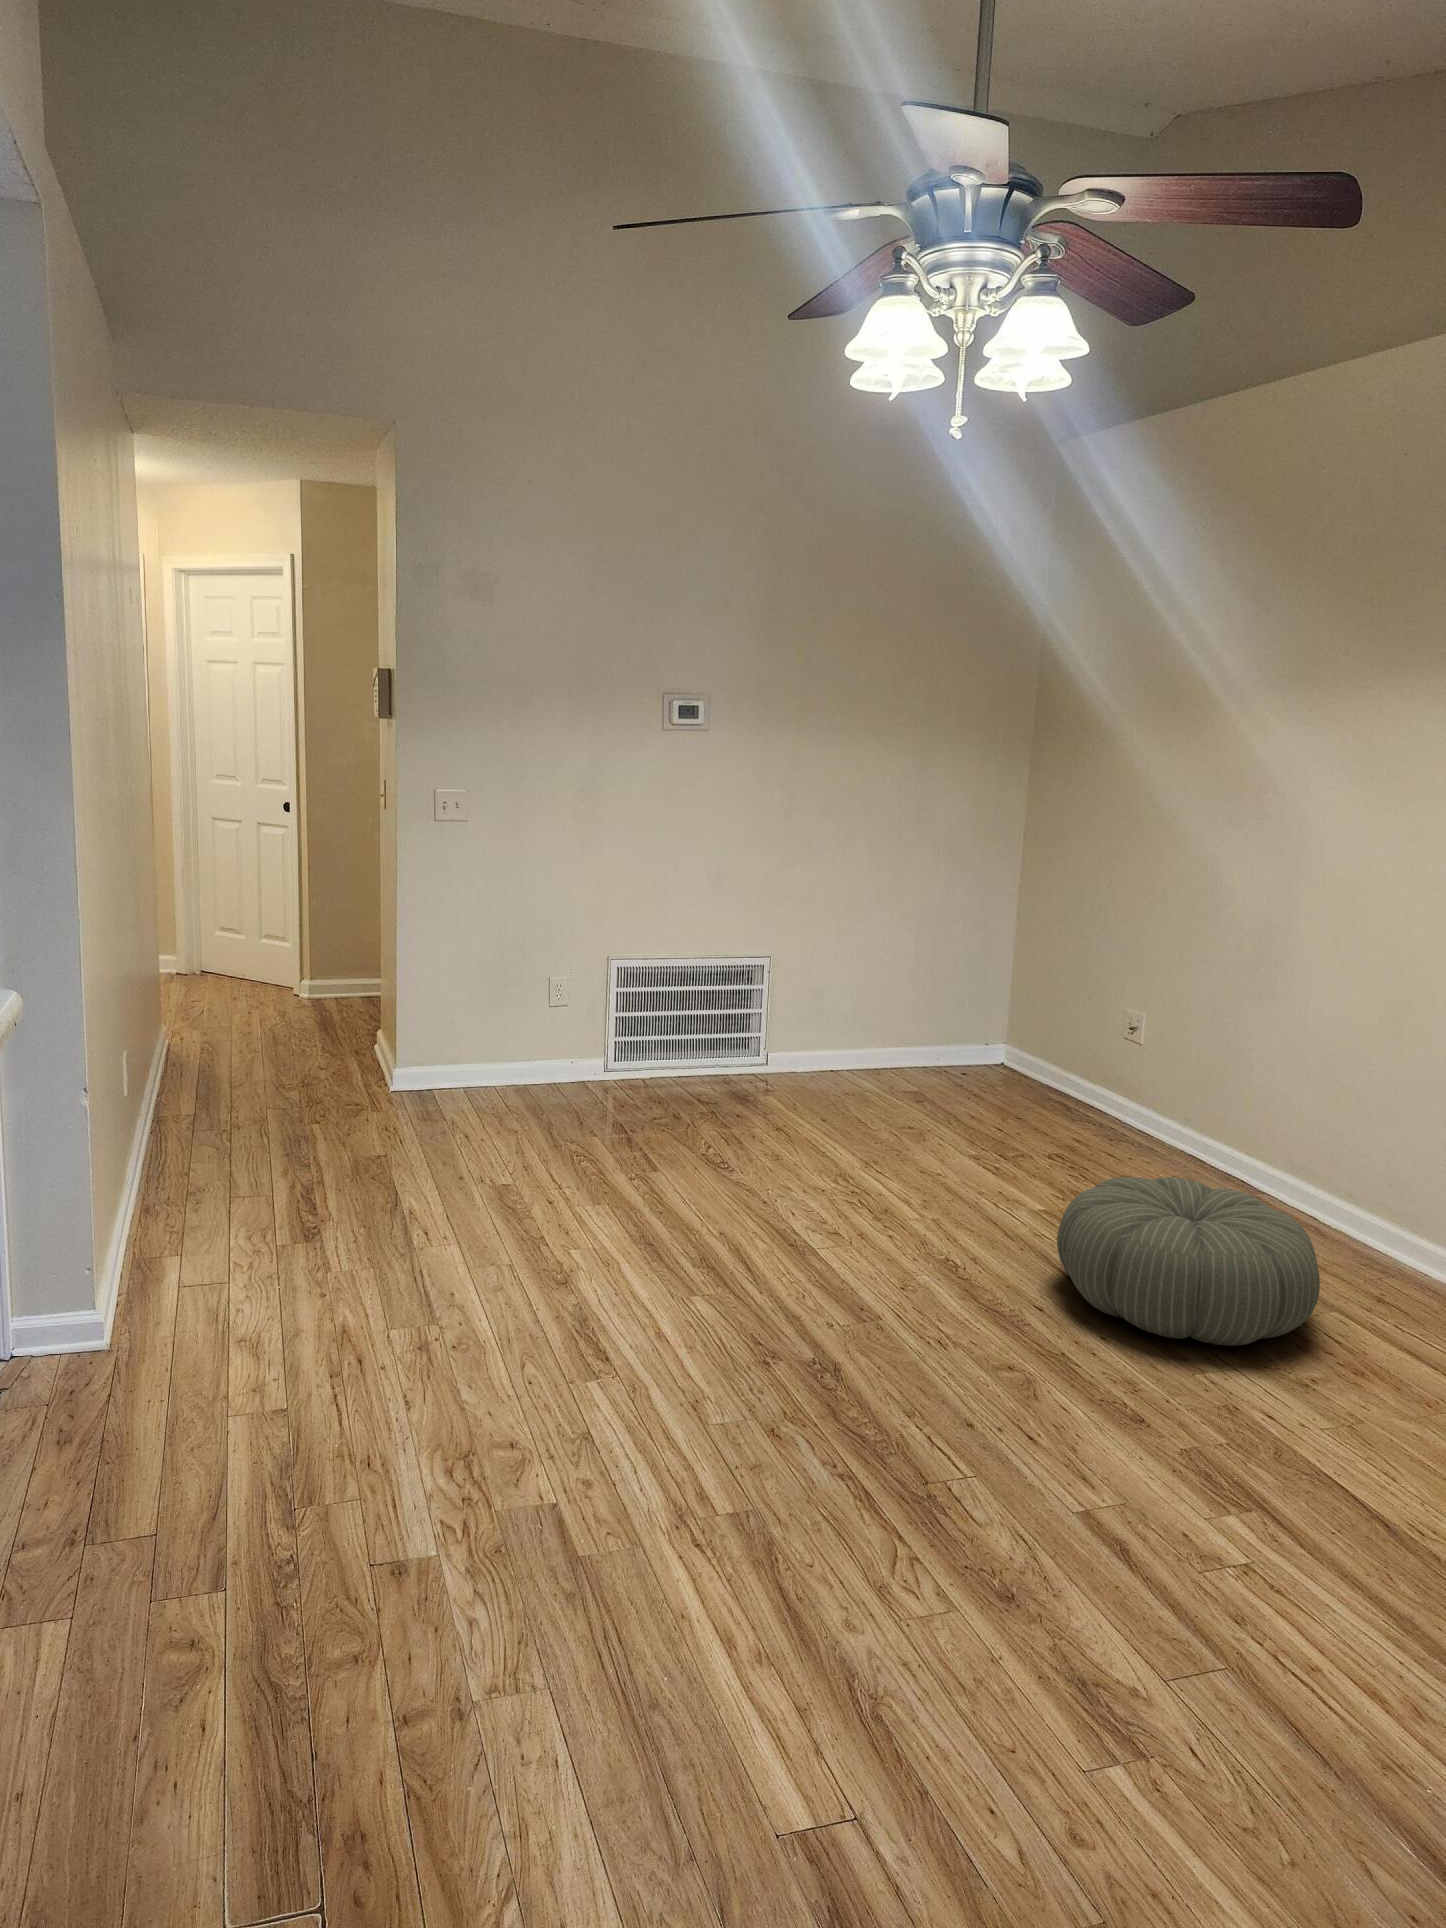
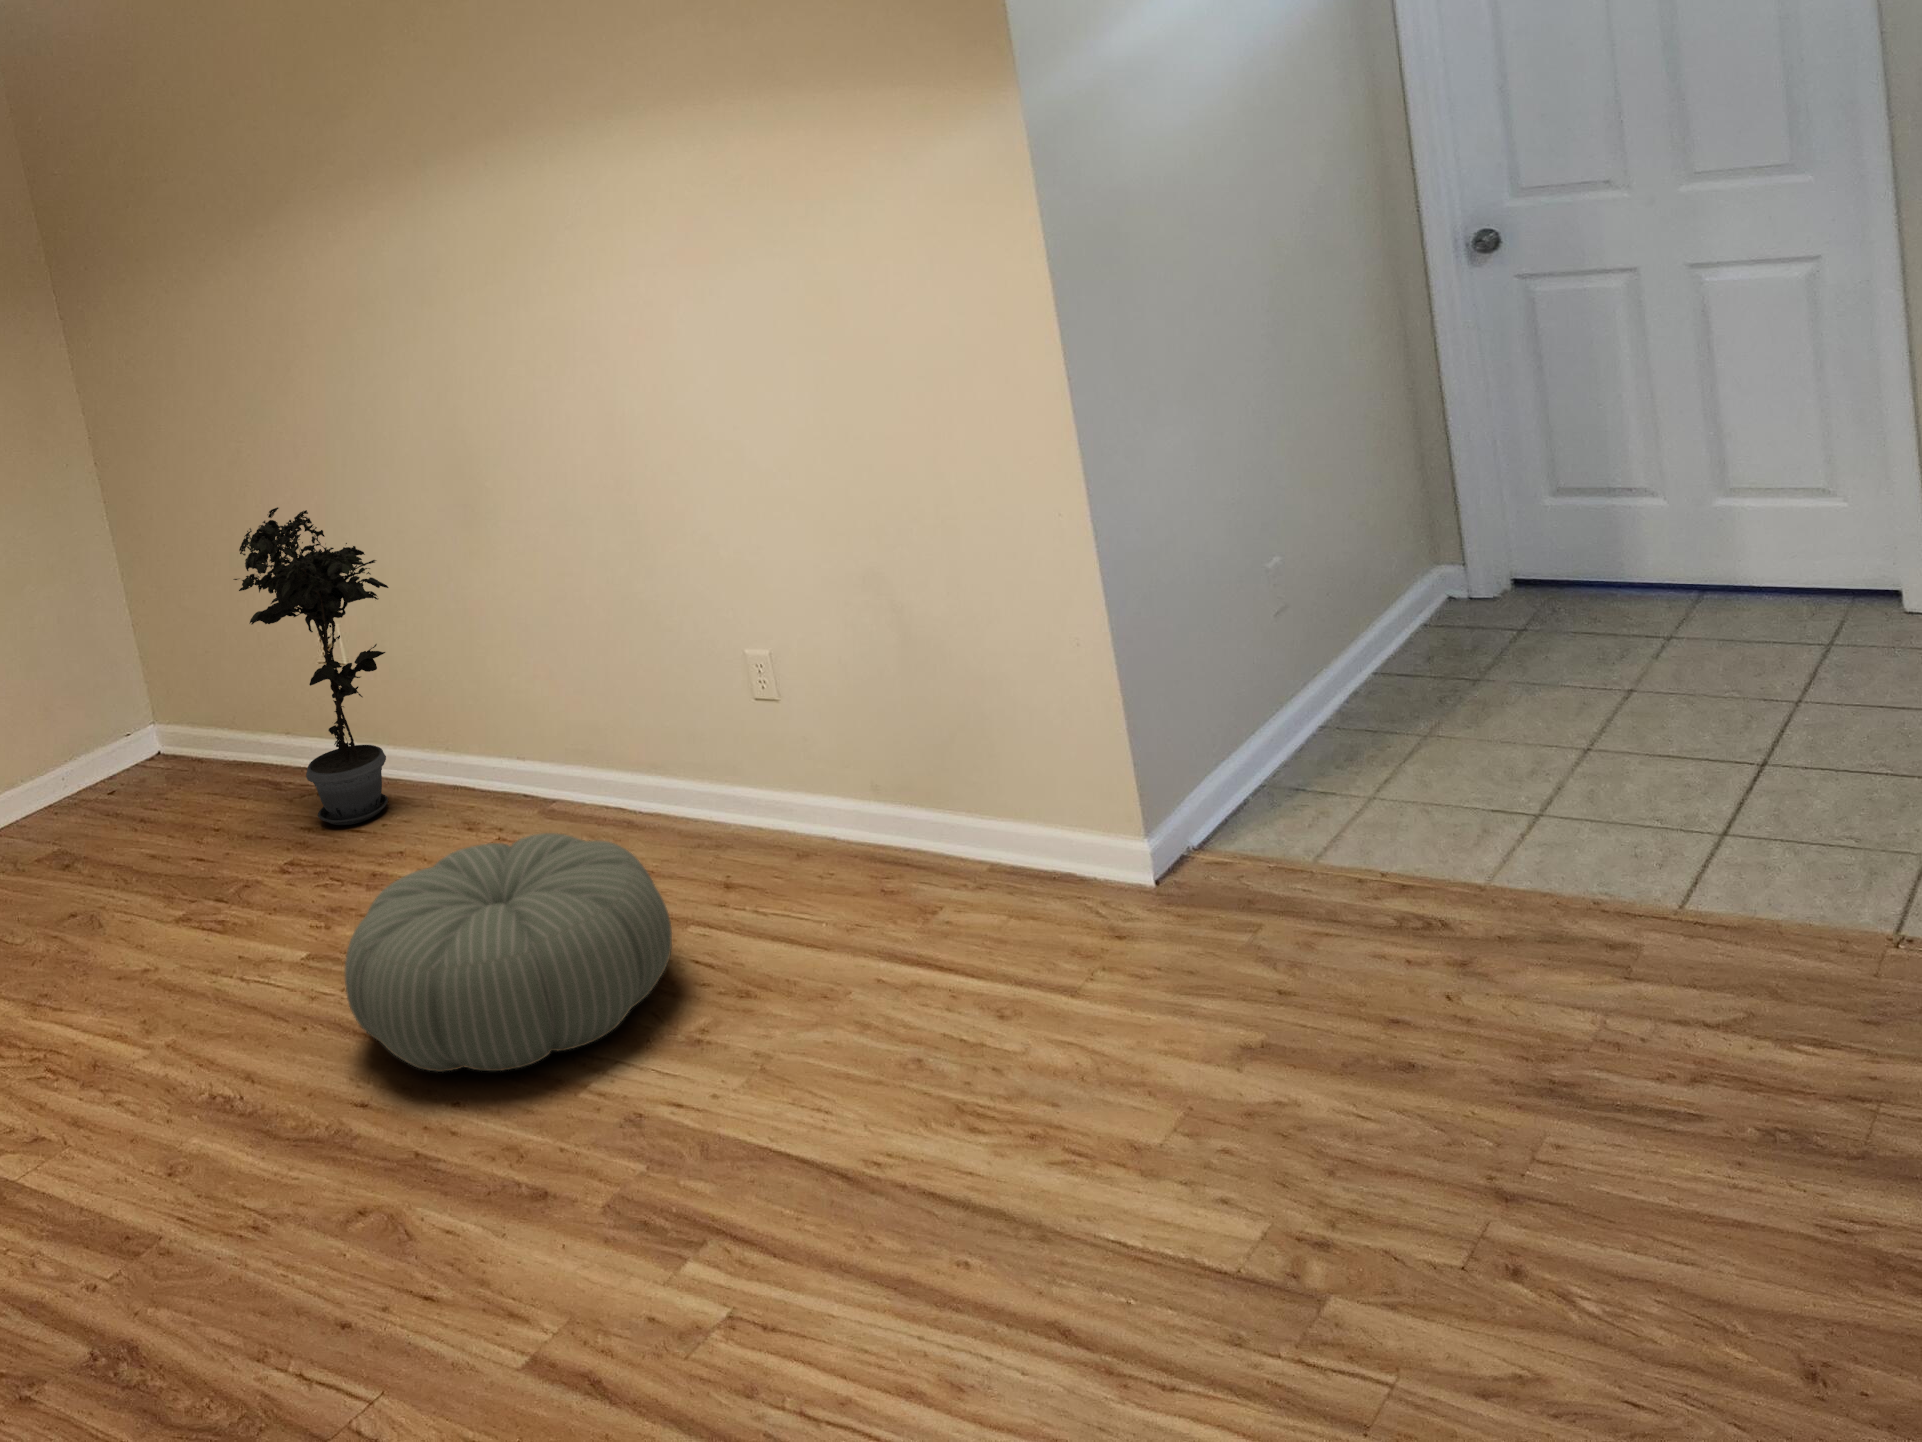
potted plant: none [1084,914,1194,1151] -> present [234,507,388,825]

